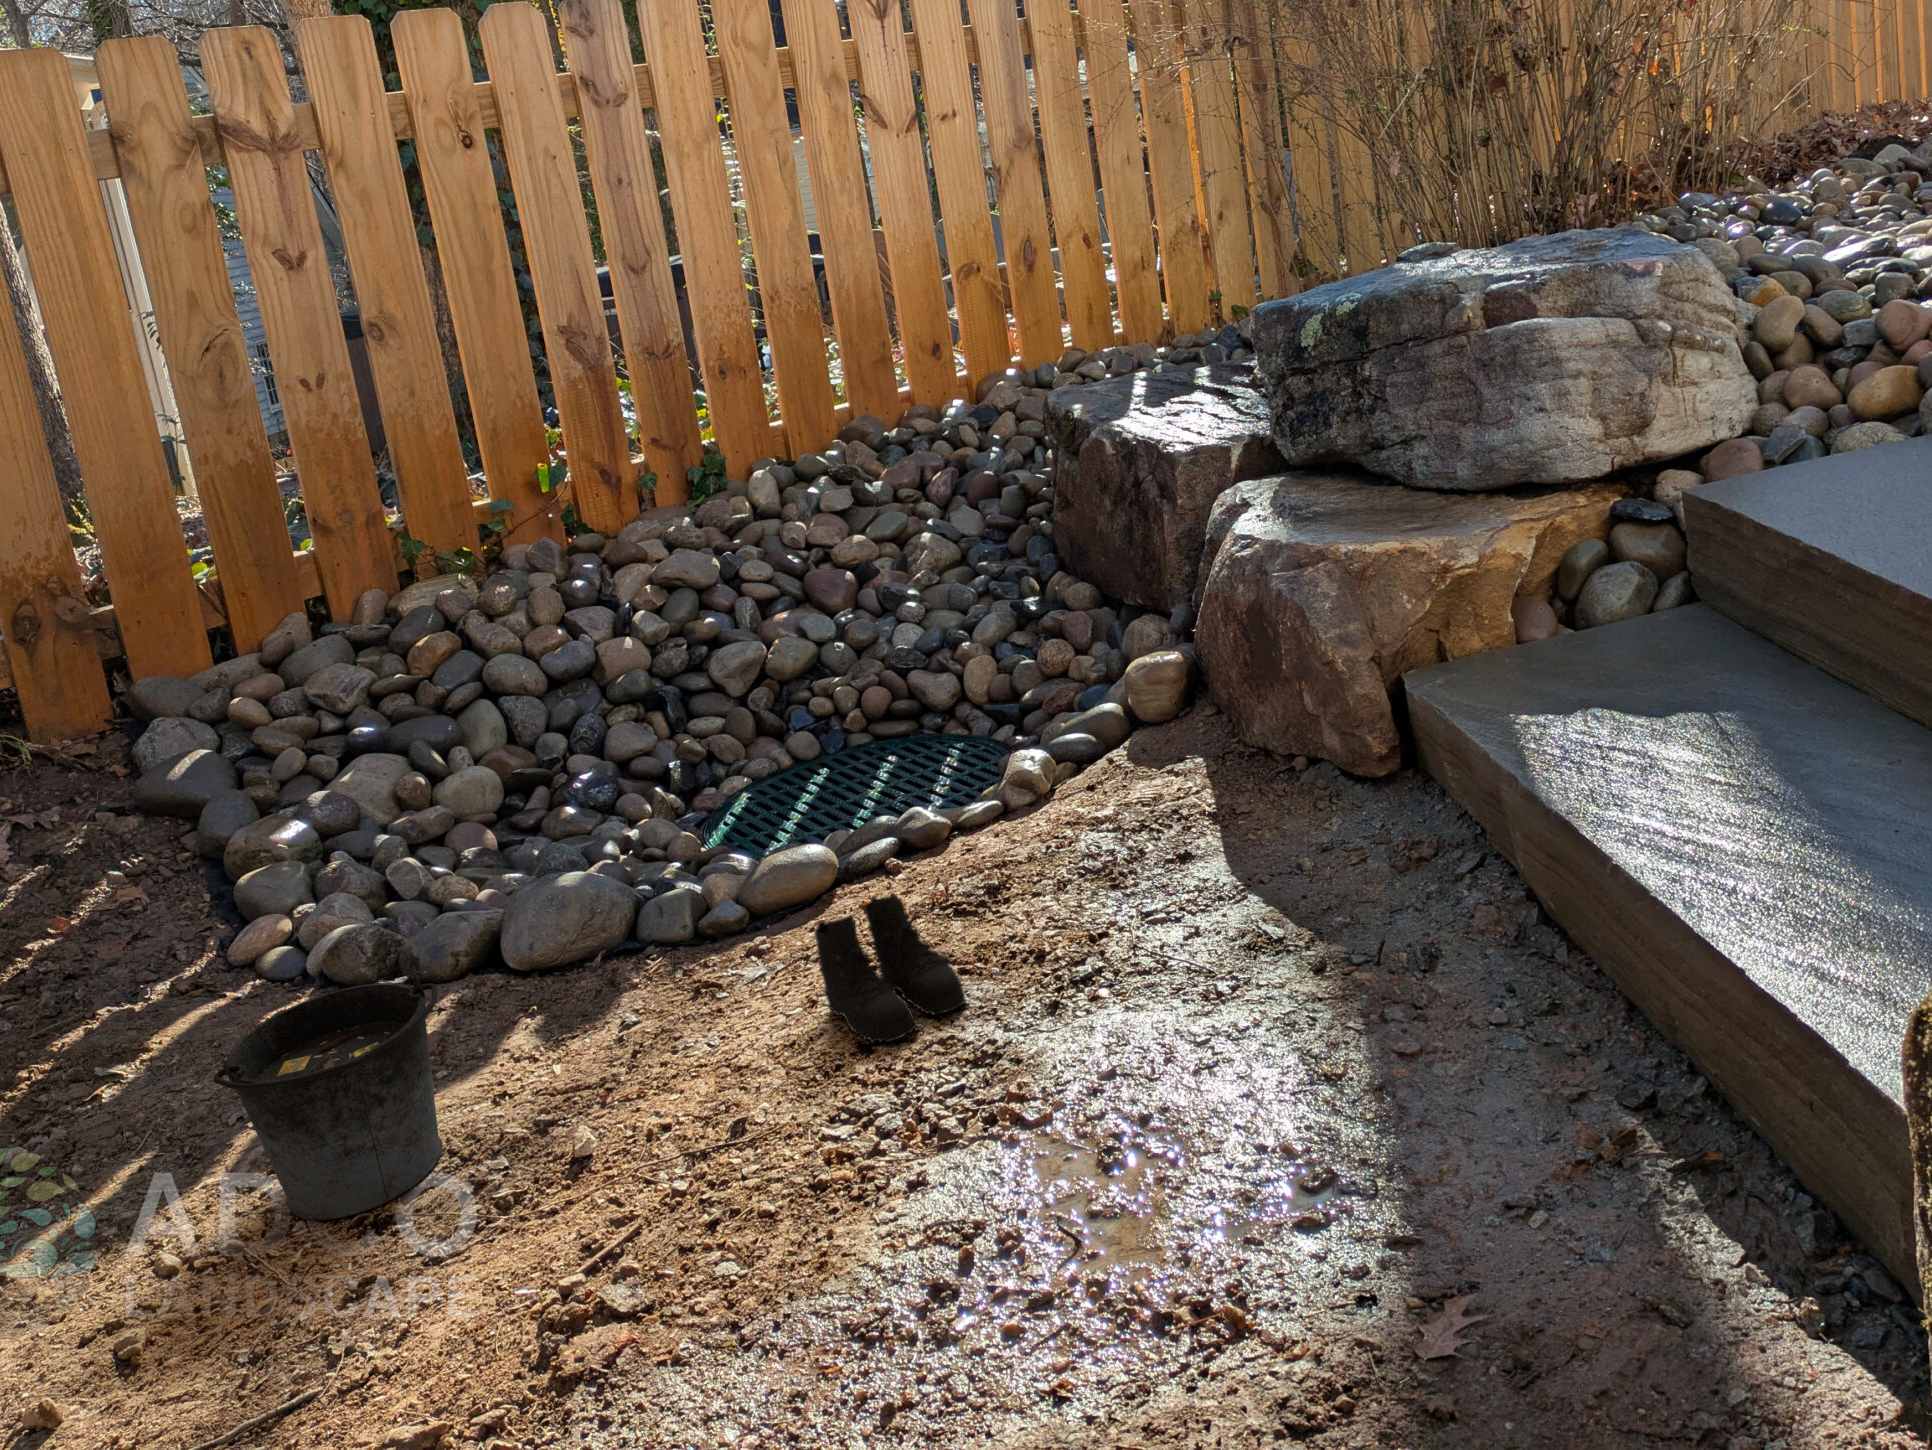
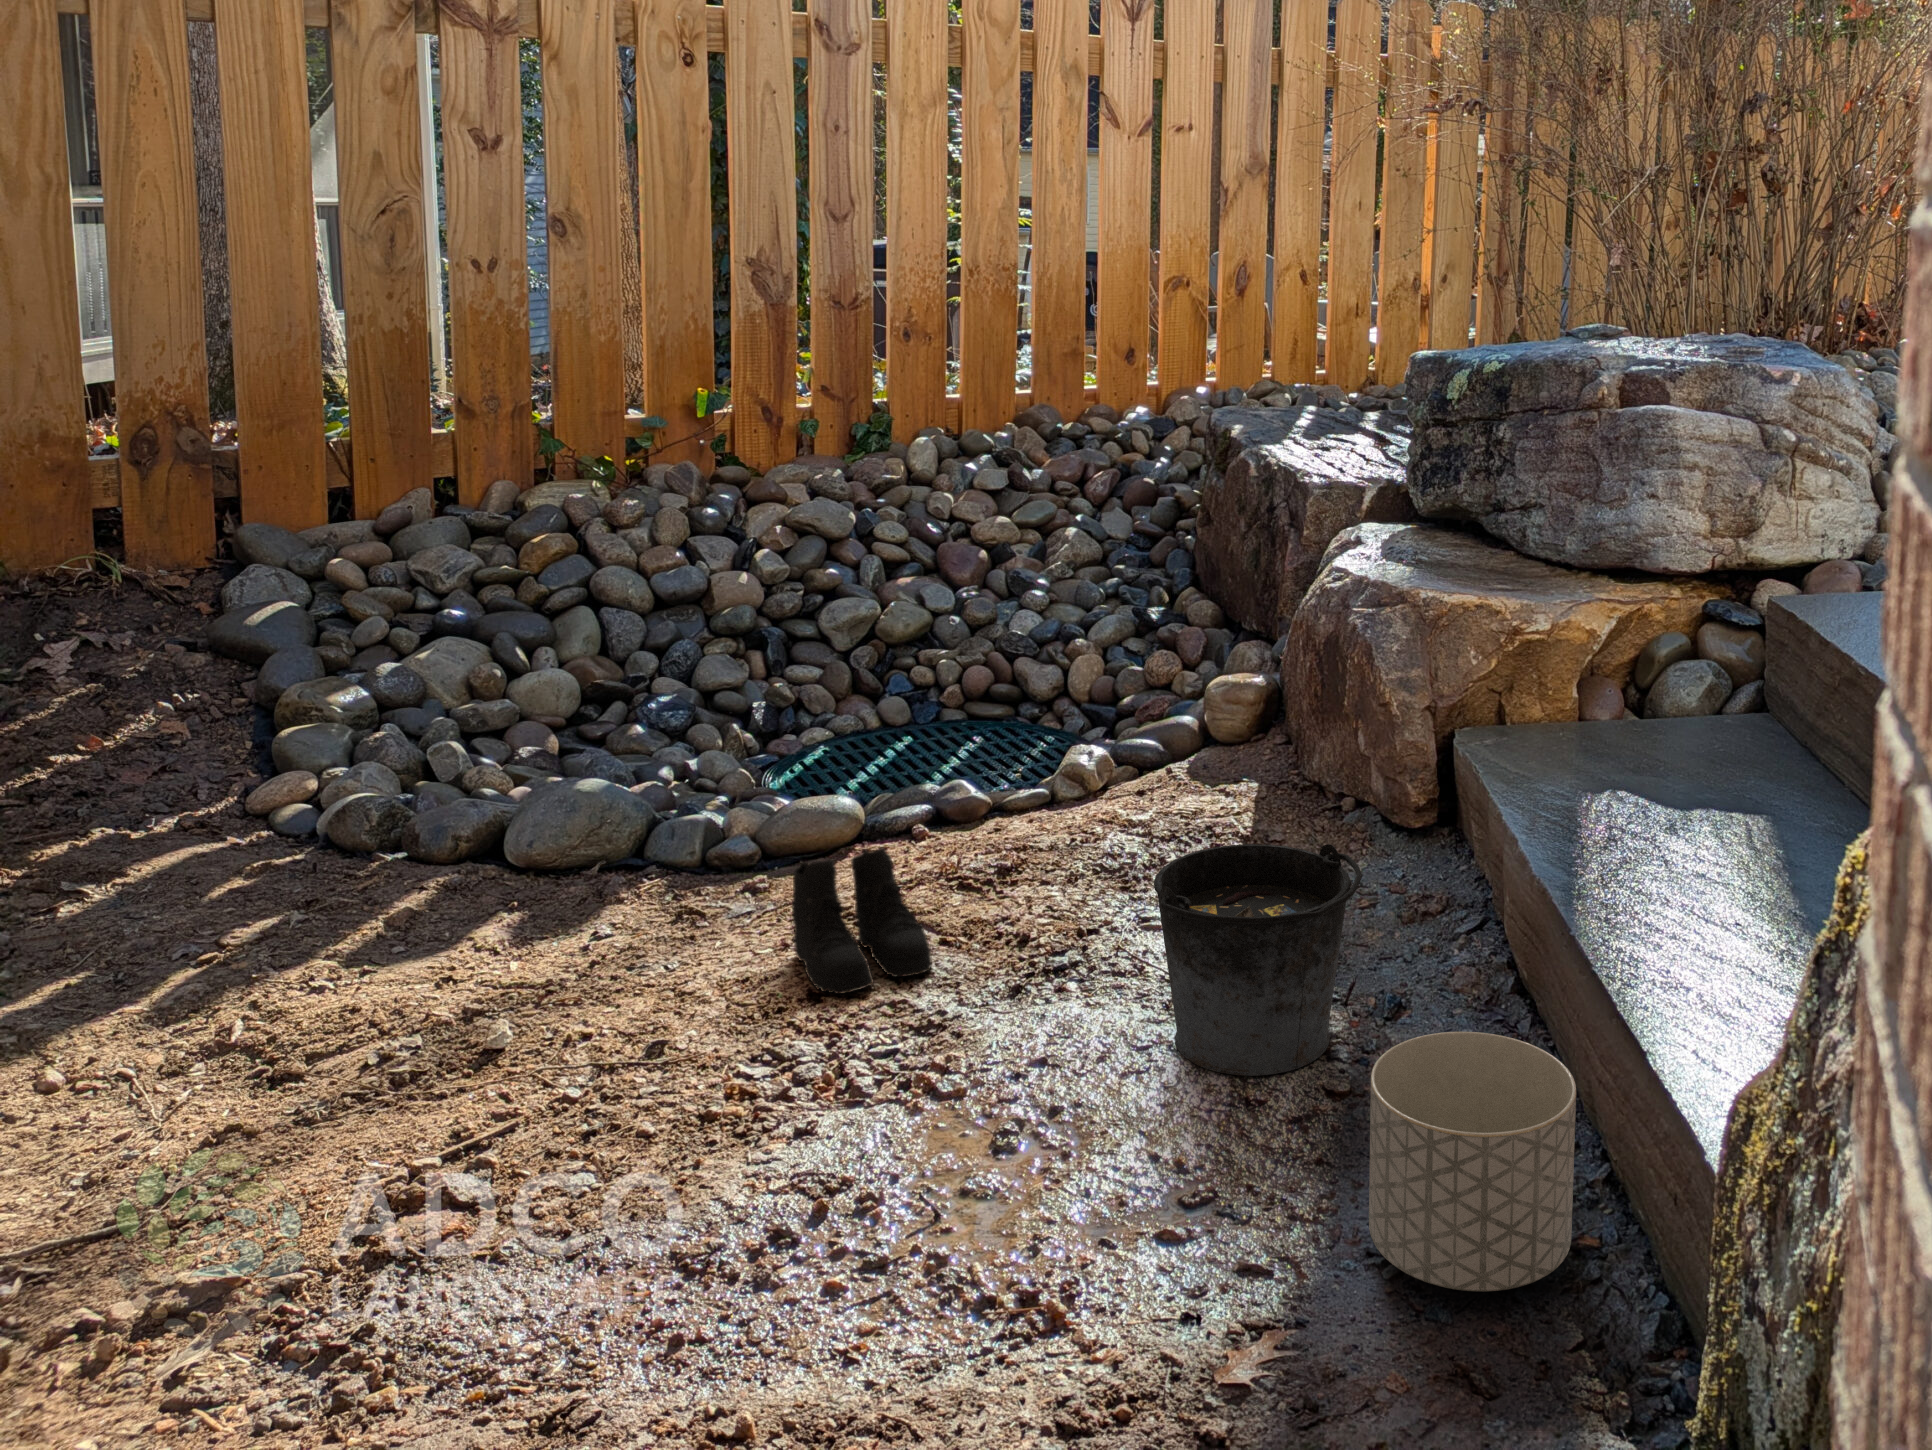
bucket: present [213,977,443,1220] -> present [1154,844,1362,1076]
planter: none [1475,980,1688,1225] -> present [1369,1032,1576,1292]

